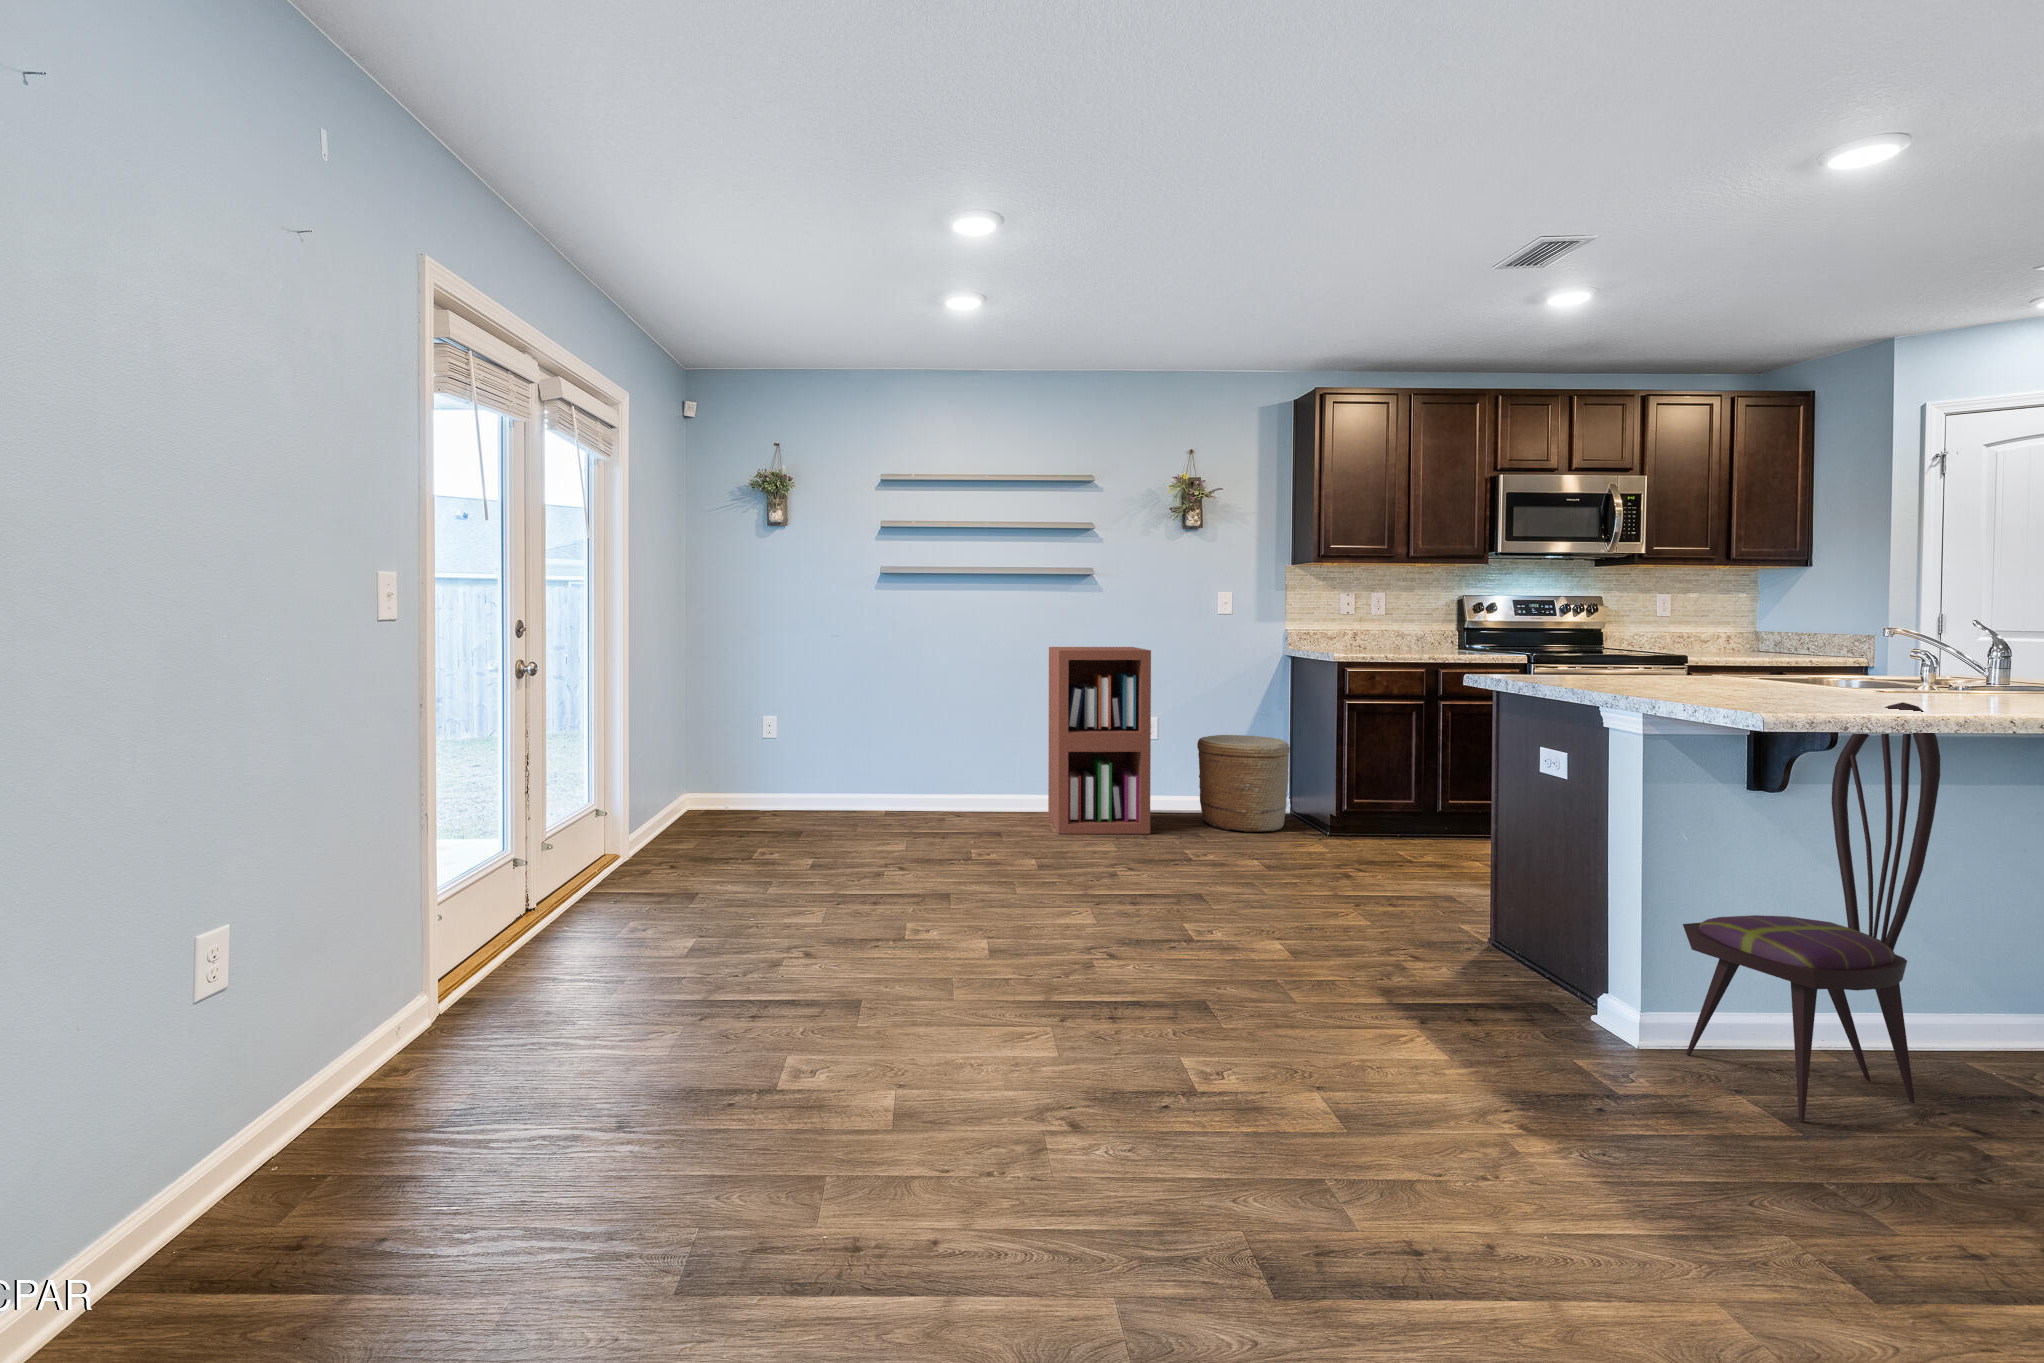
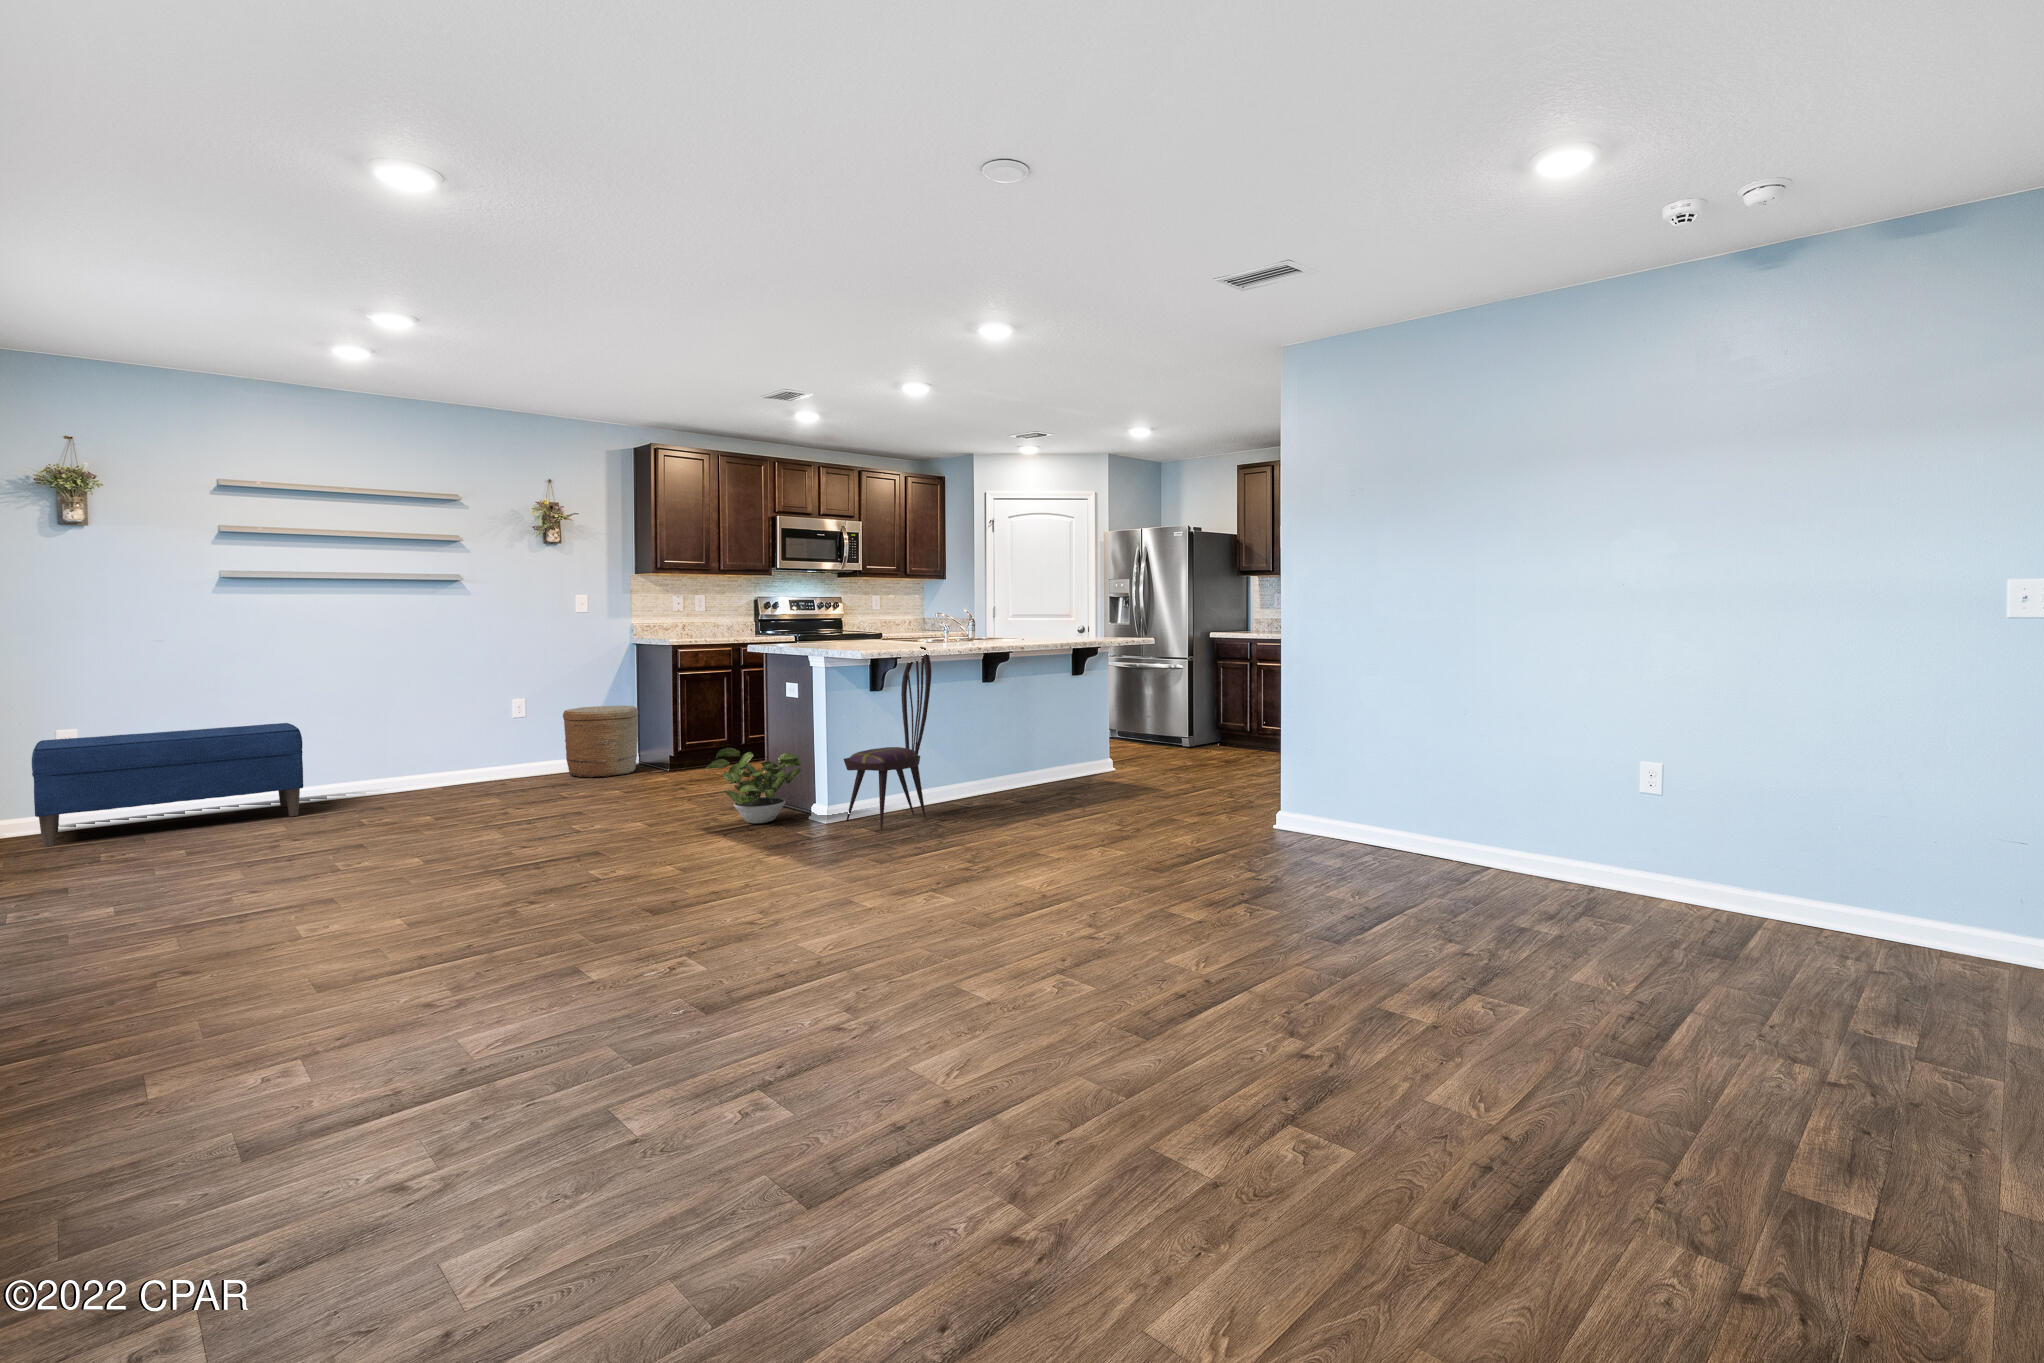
bookshelf: present [1048,647,1151,834] -> none [419,641,527,798]
bench: none [724,727,931,833] -> present [32,723,303,847]
potted plant: none [1386,858,1579,1009] -> present [705,748,802,824]

